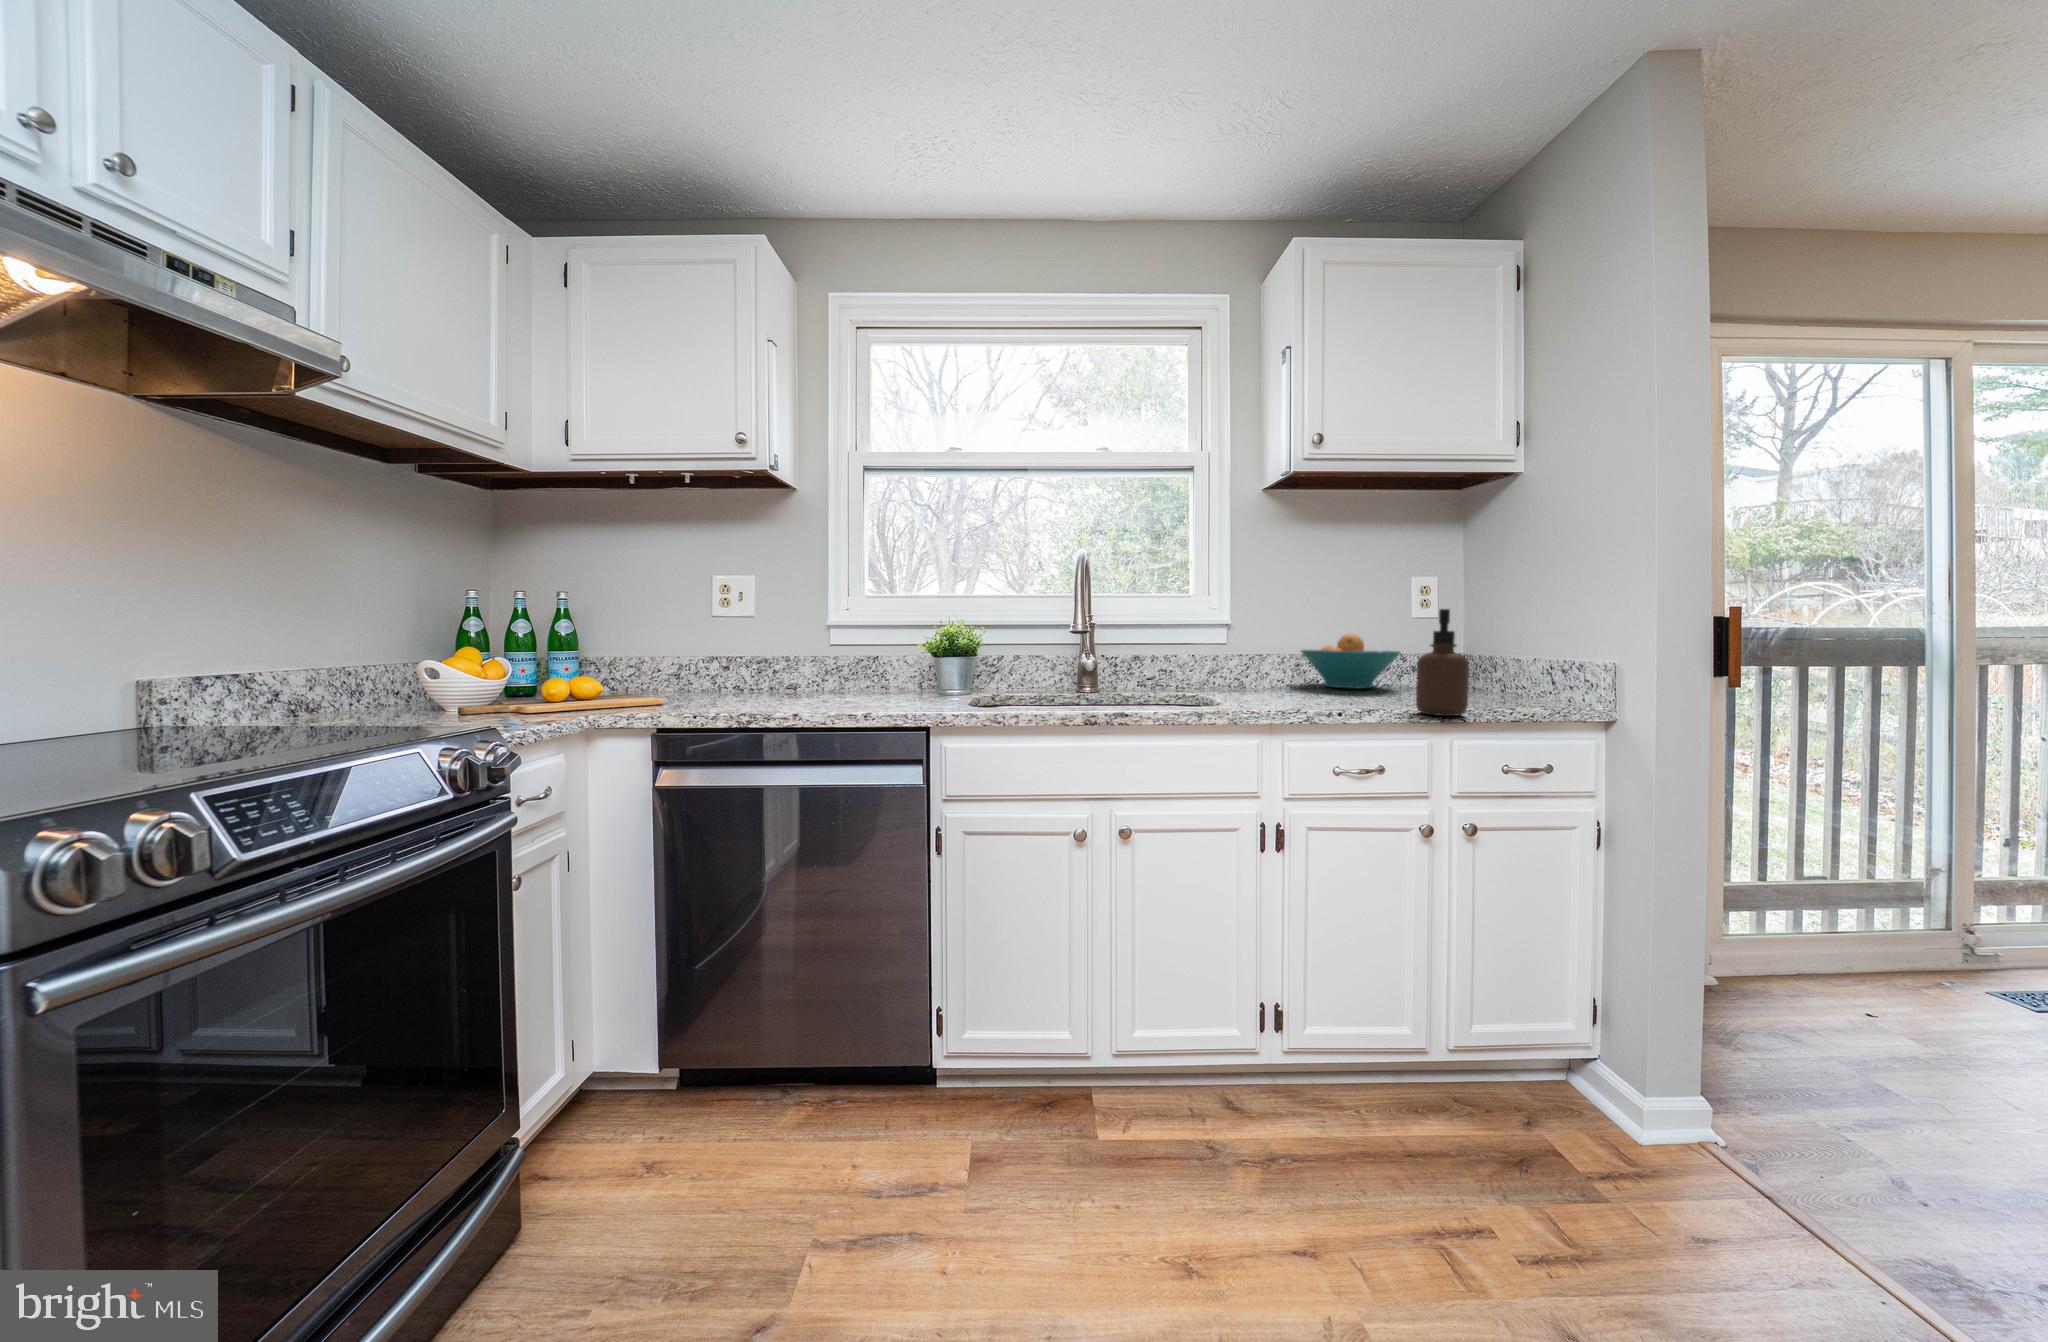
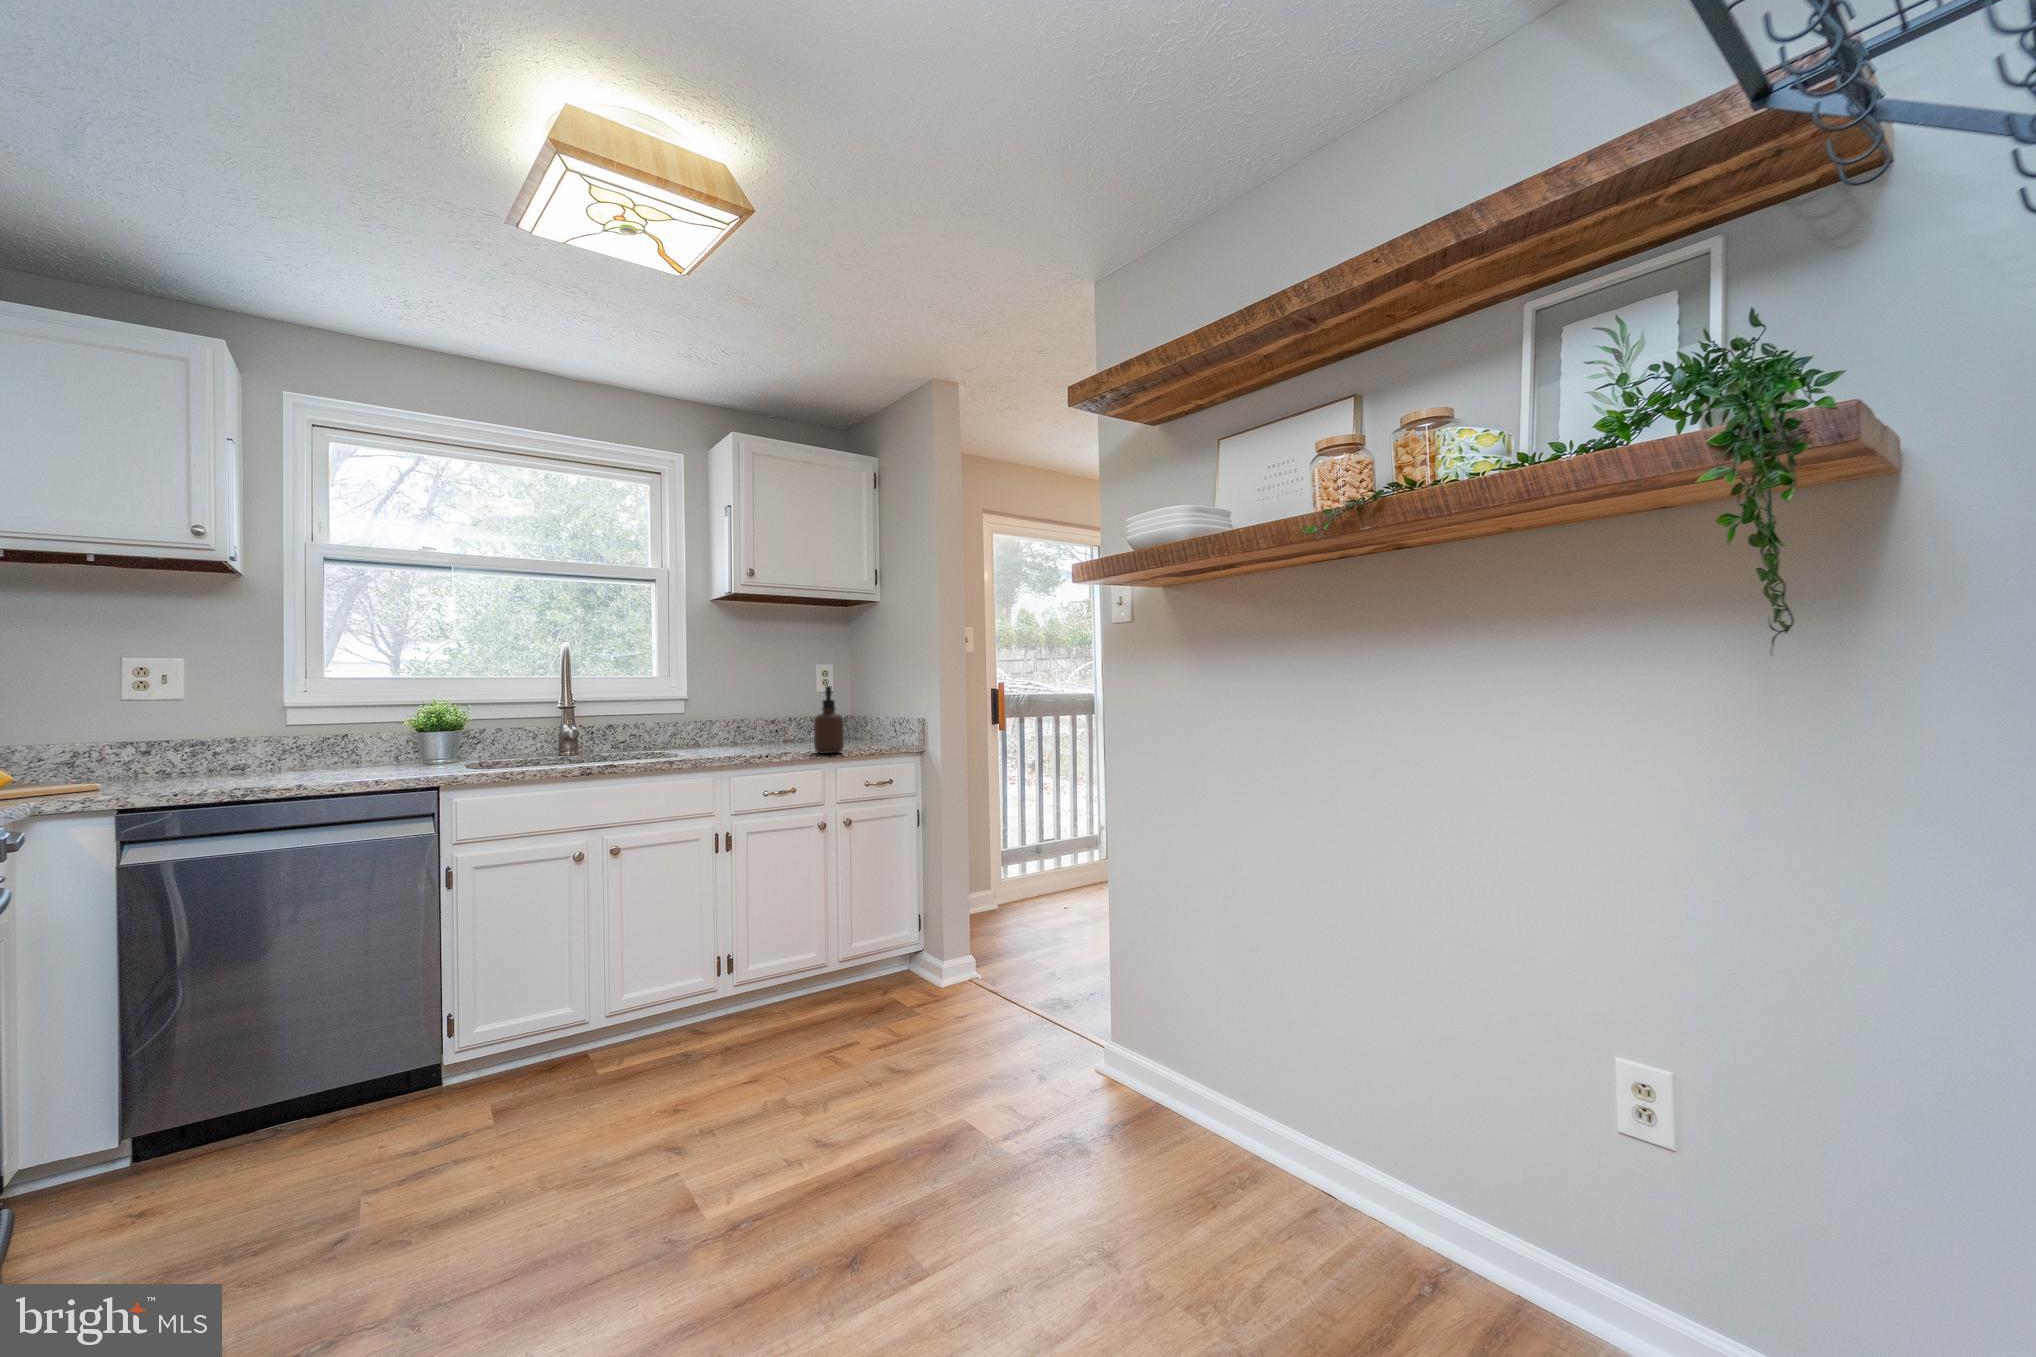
fruit bowl: present [1301,634,1400,689] -> none [740,703,809,742]

